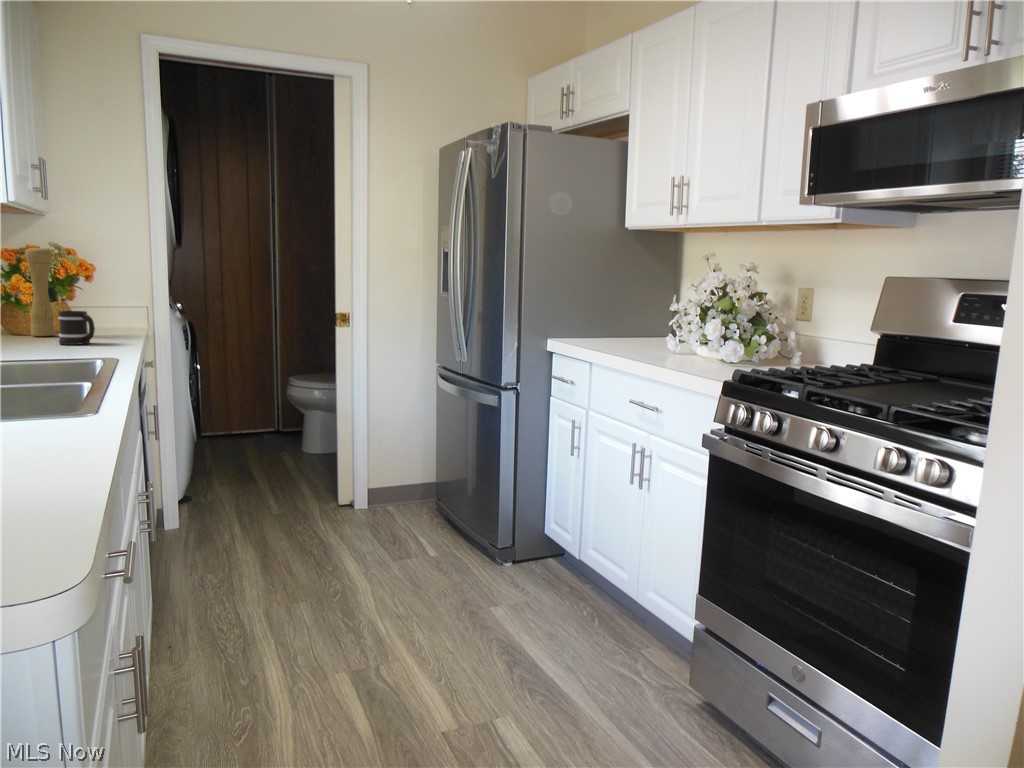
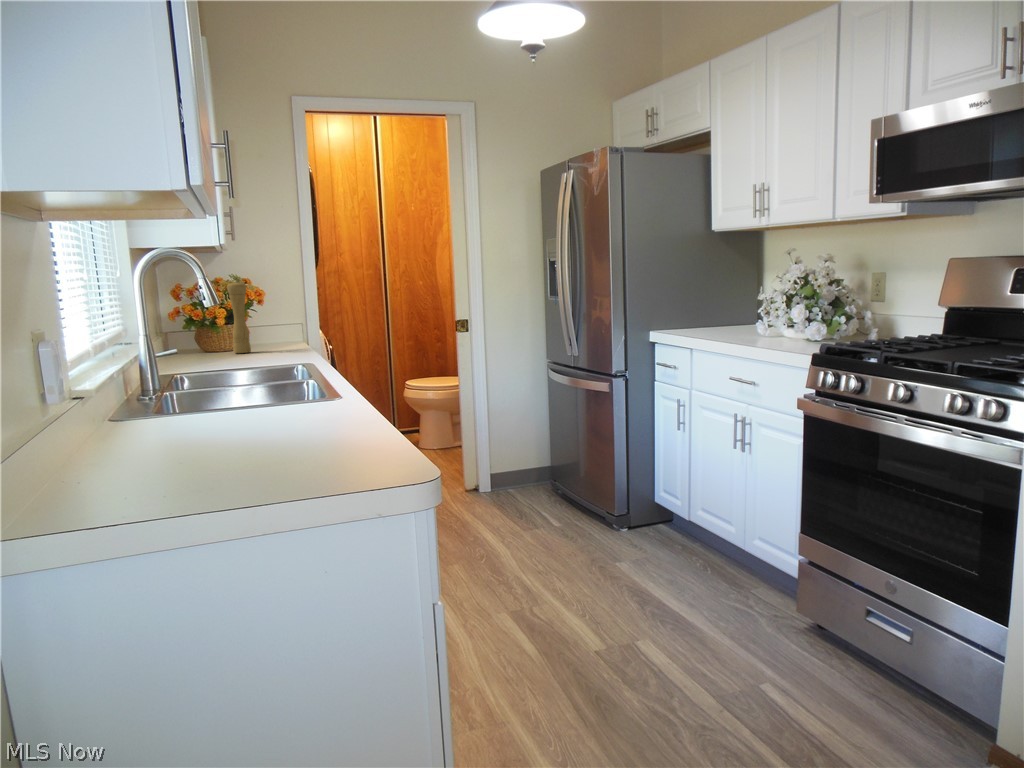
mug: present [58,311,95,345] -> none [261,331,289,358]

